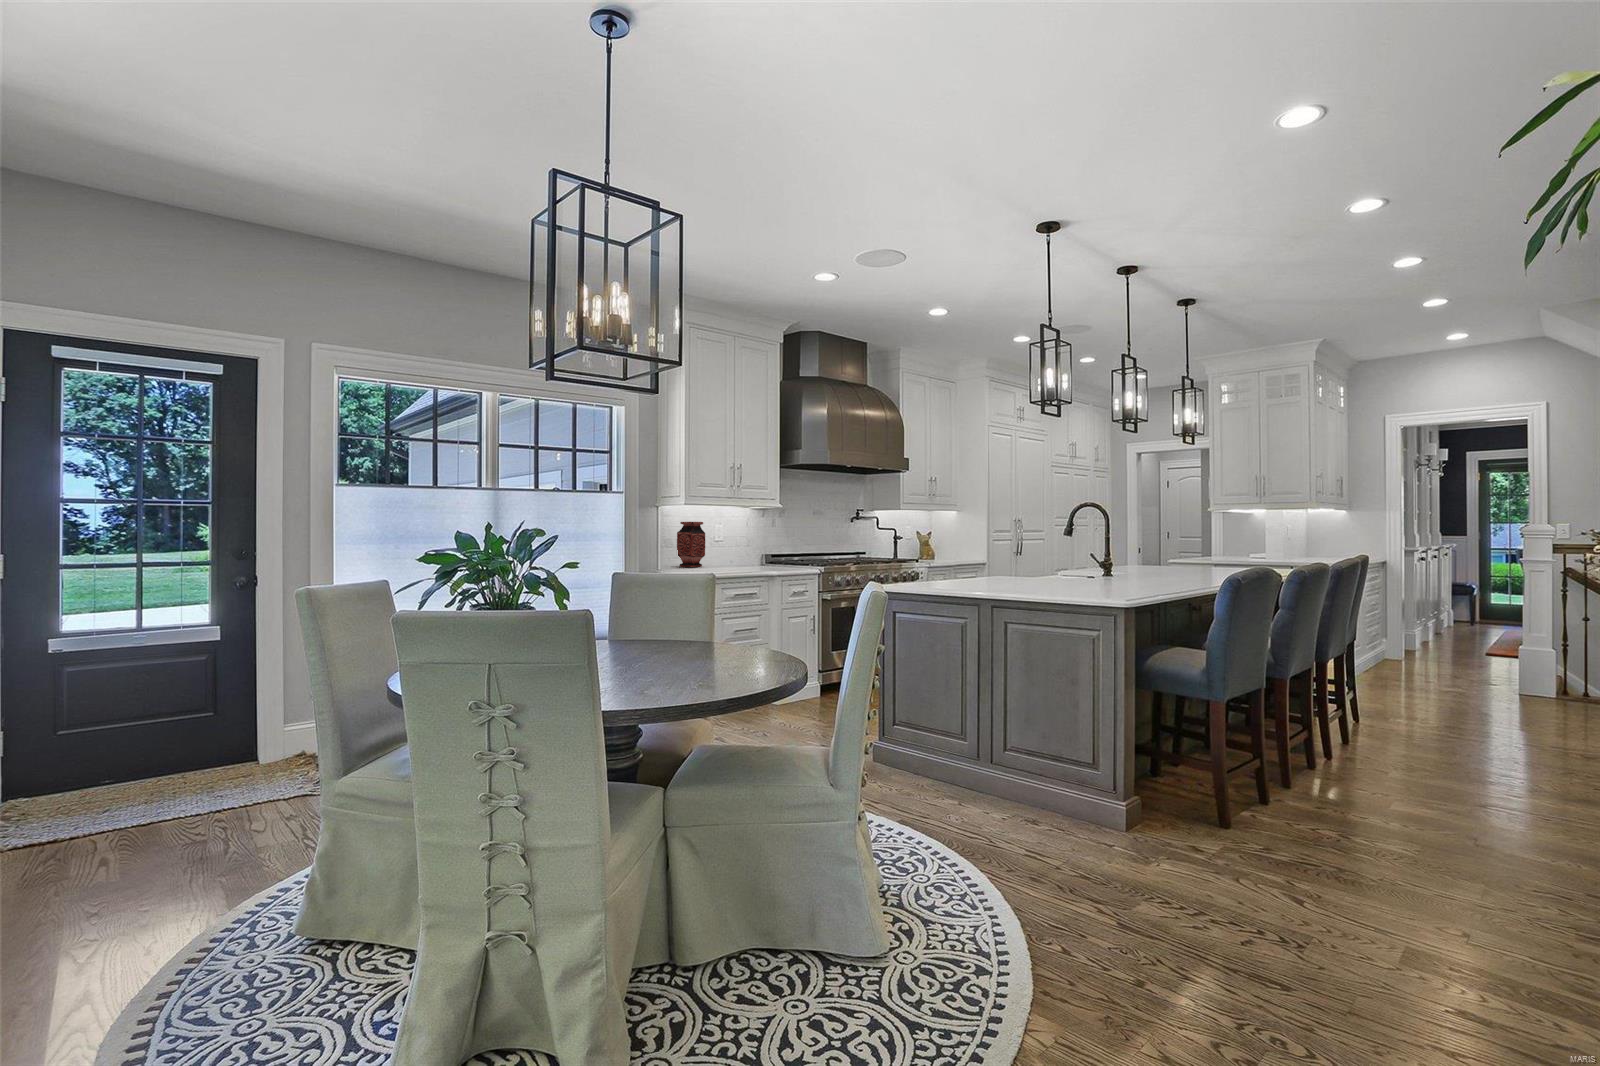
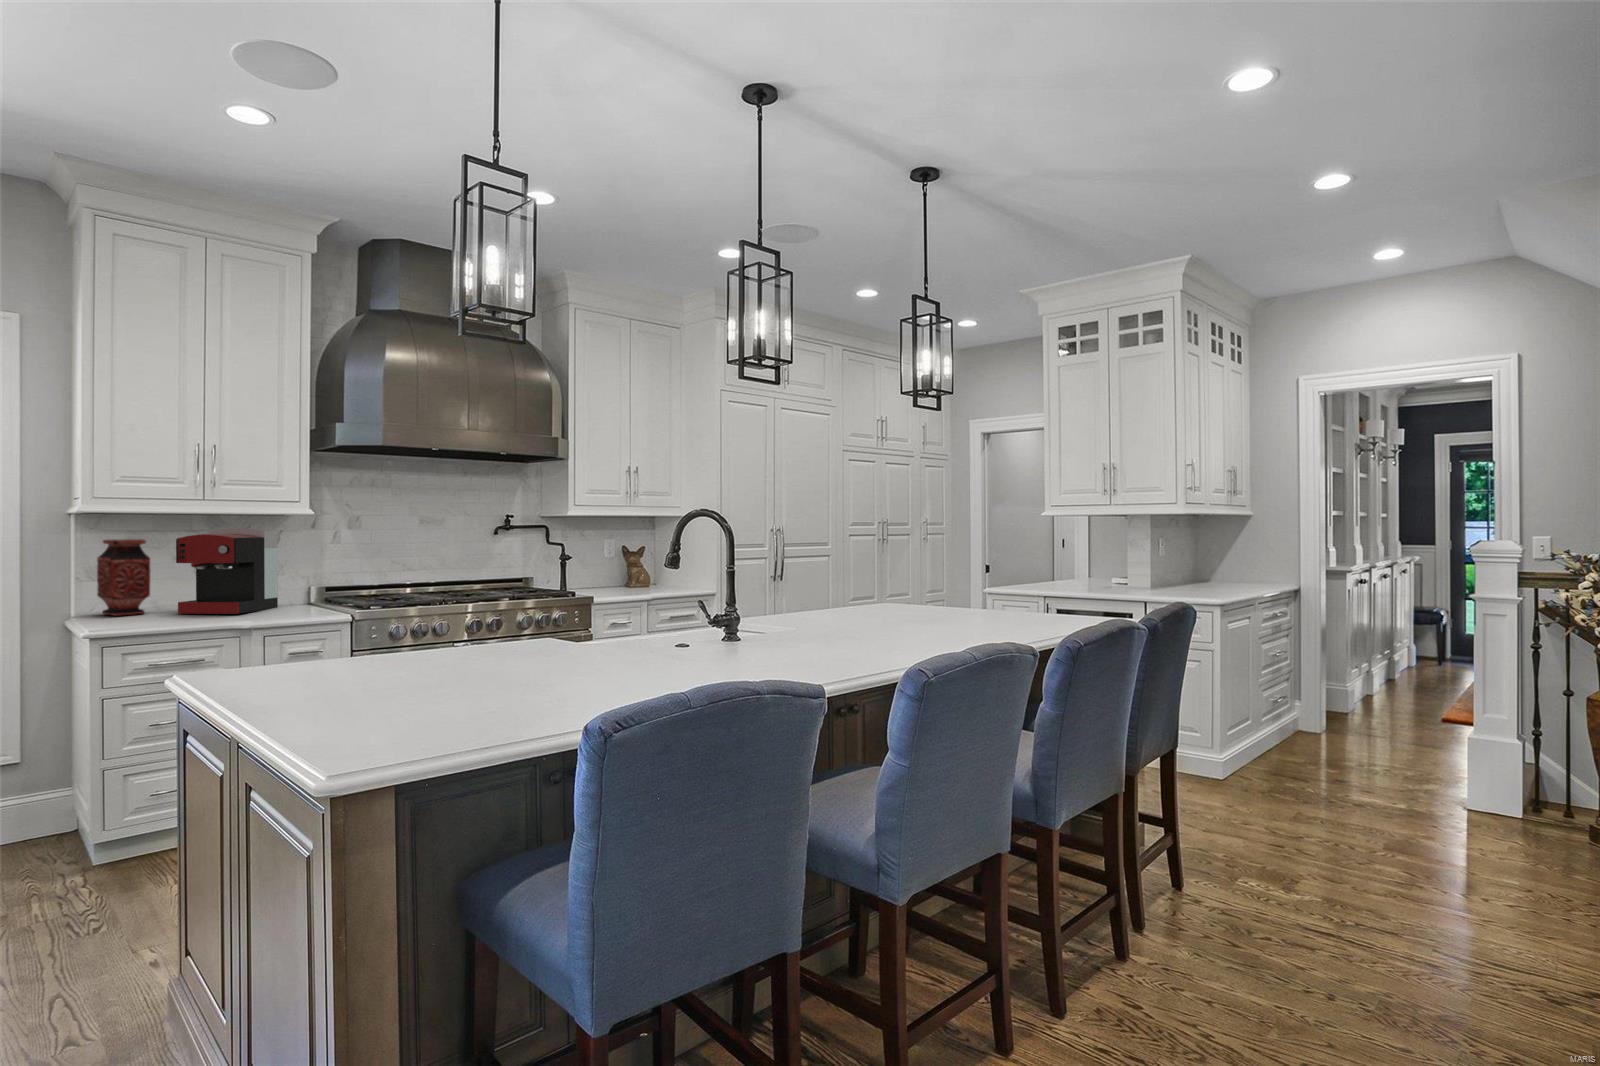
coffee maker: none [721,515,763,567] -> present [176,527,278,614]

